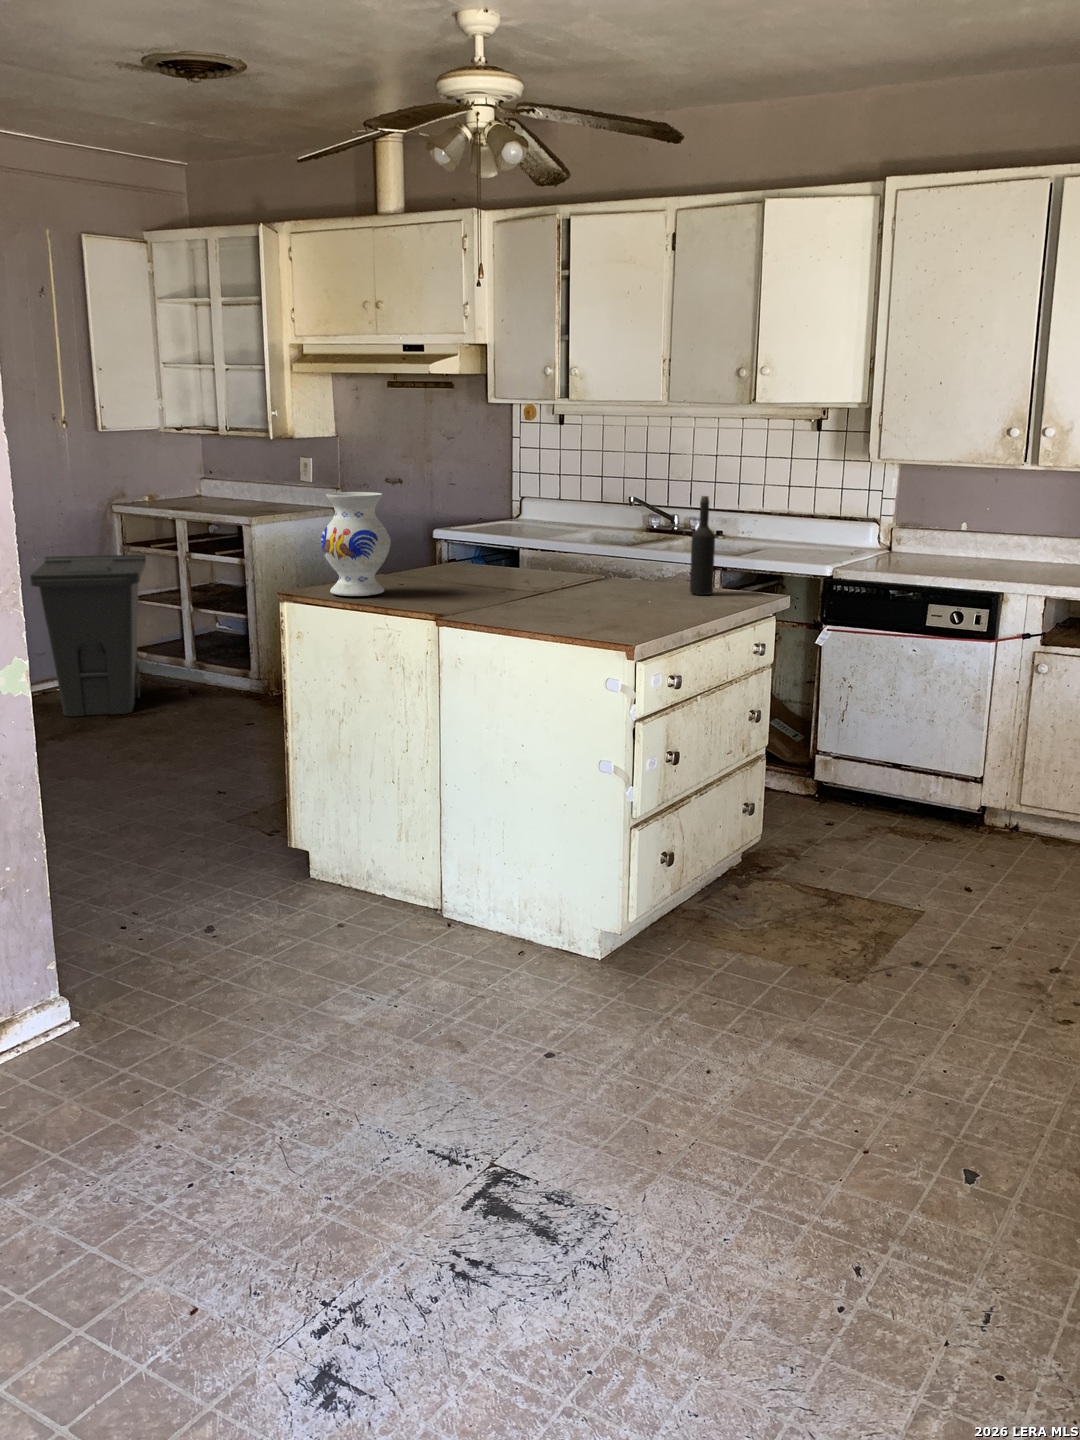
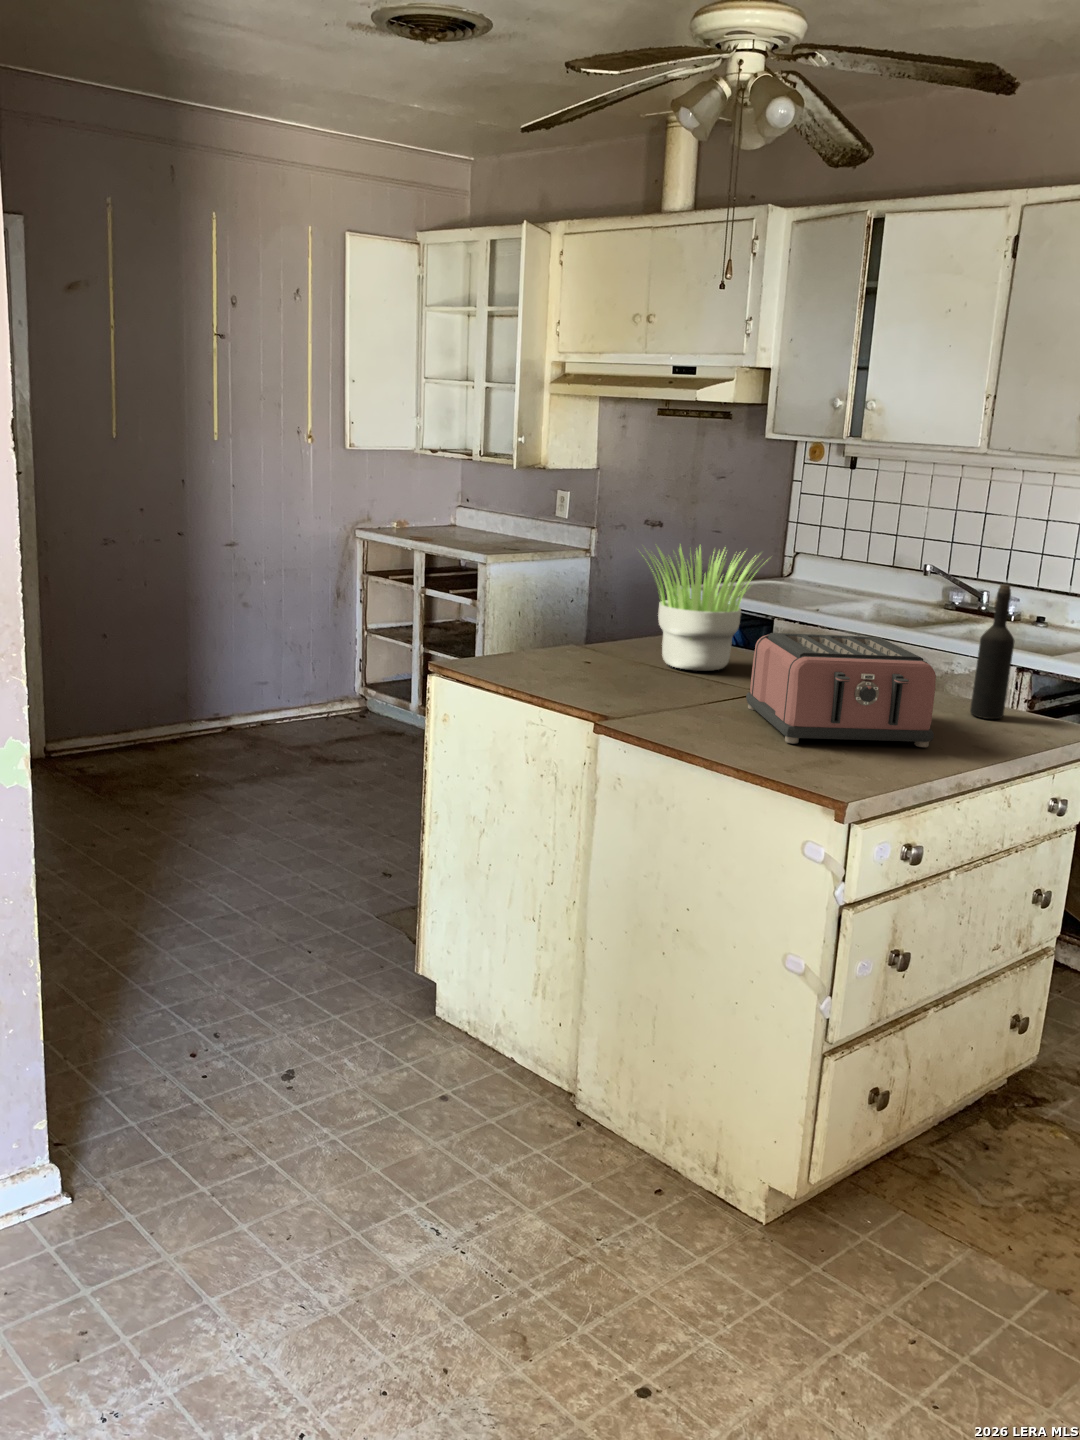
potted plant: none [423,485,533,584] -> present [642,547,754,671]
vase: present [321,492,391,596] -> none [490,543,576,676]
toaster: none [533,541,673,618] -> present [746,633,936,747]
trash can: present [30,555,146,716] -> none [249,578,380,755]

